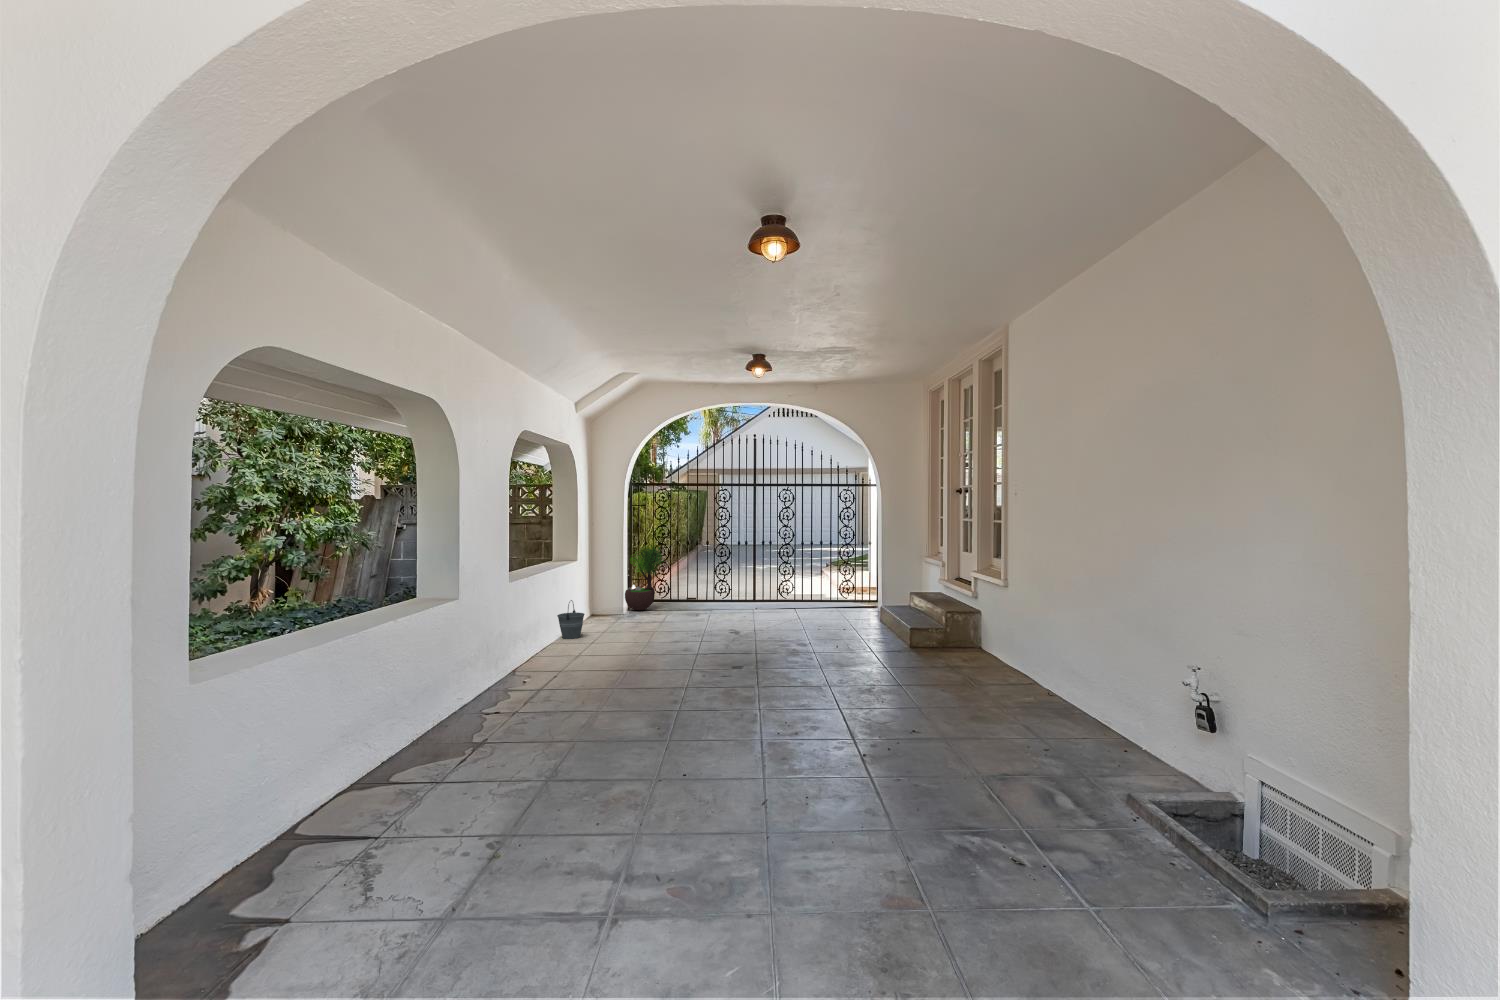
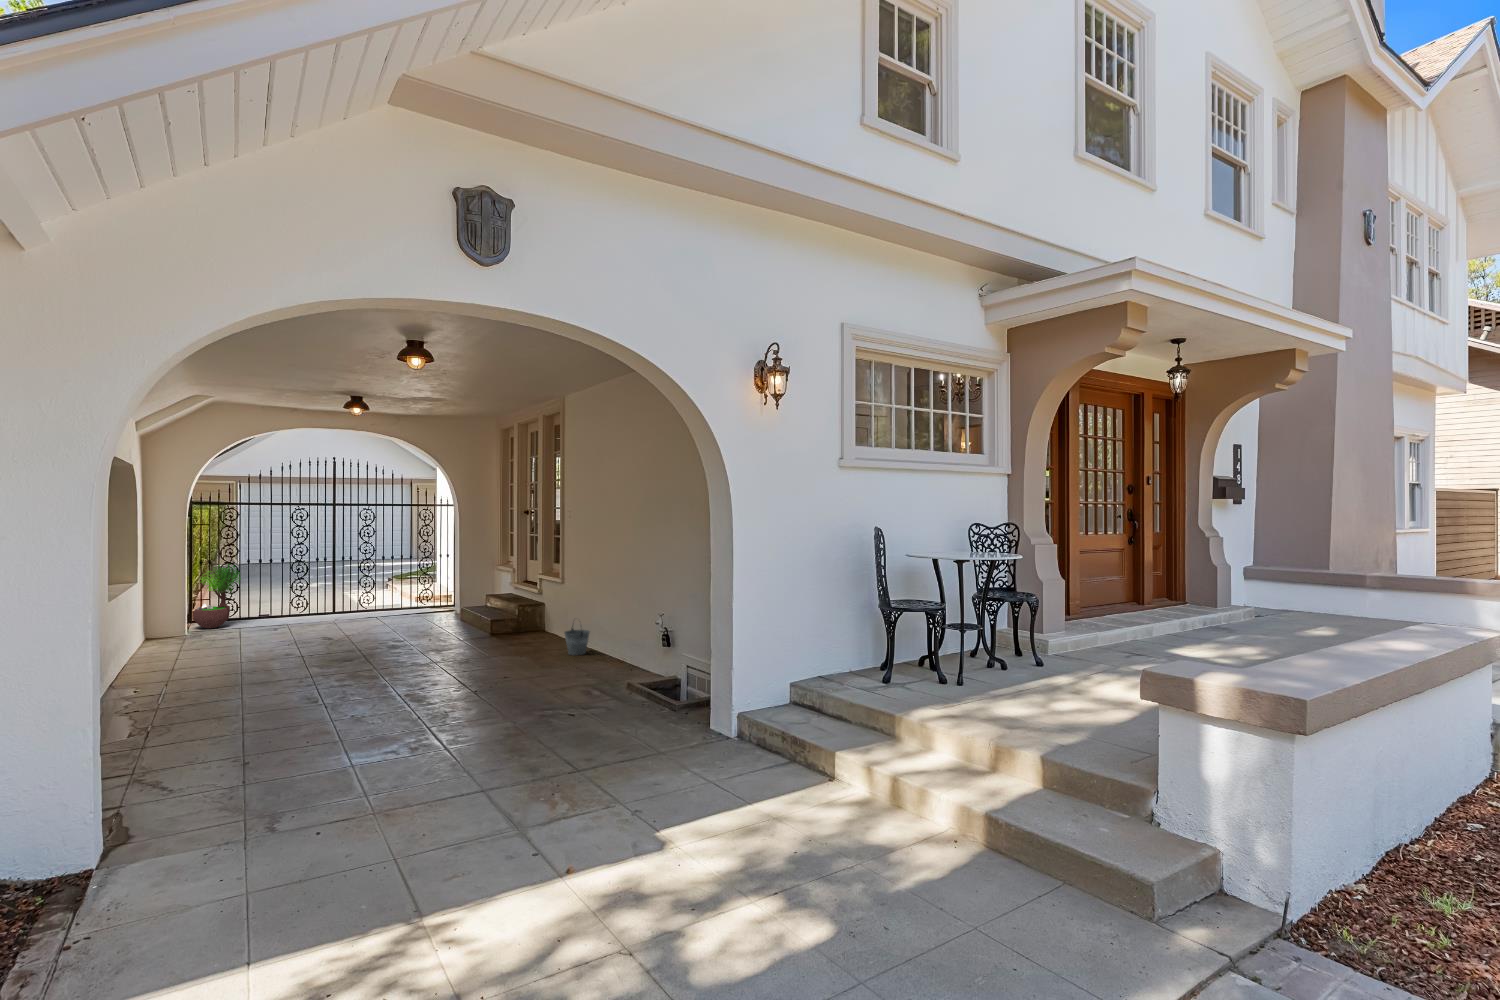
bucket: present [557,600,585,639] -> present [564,626,590,655]

